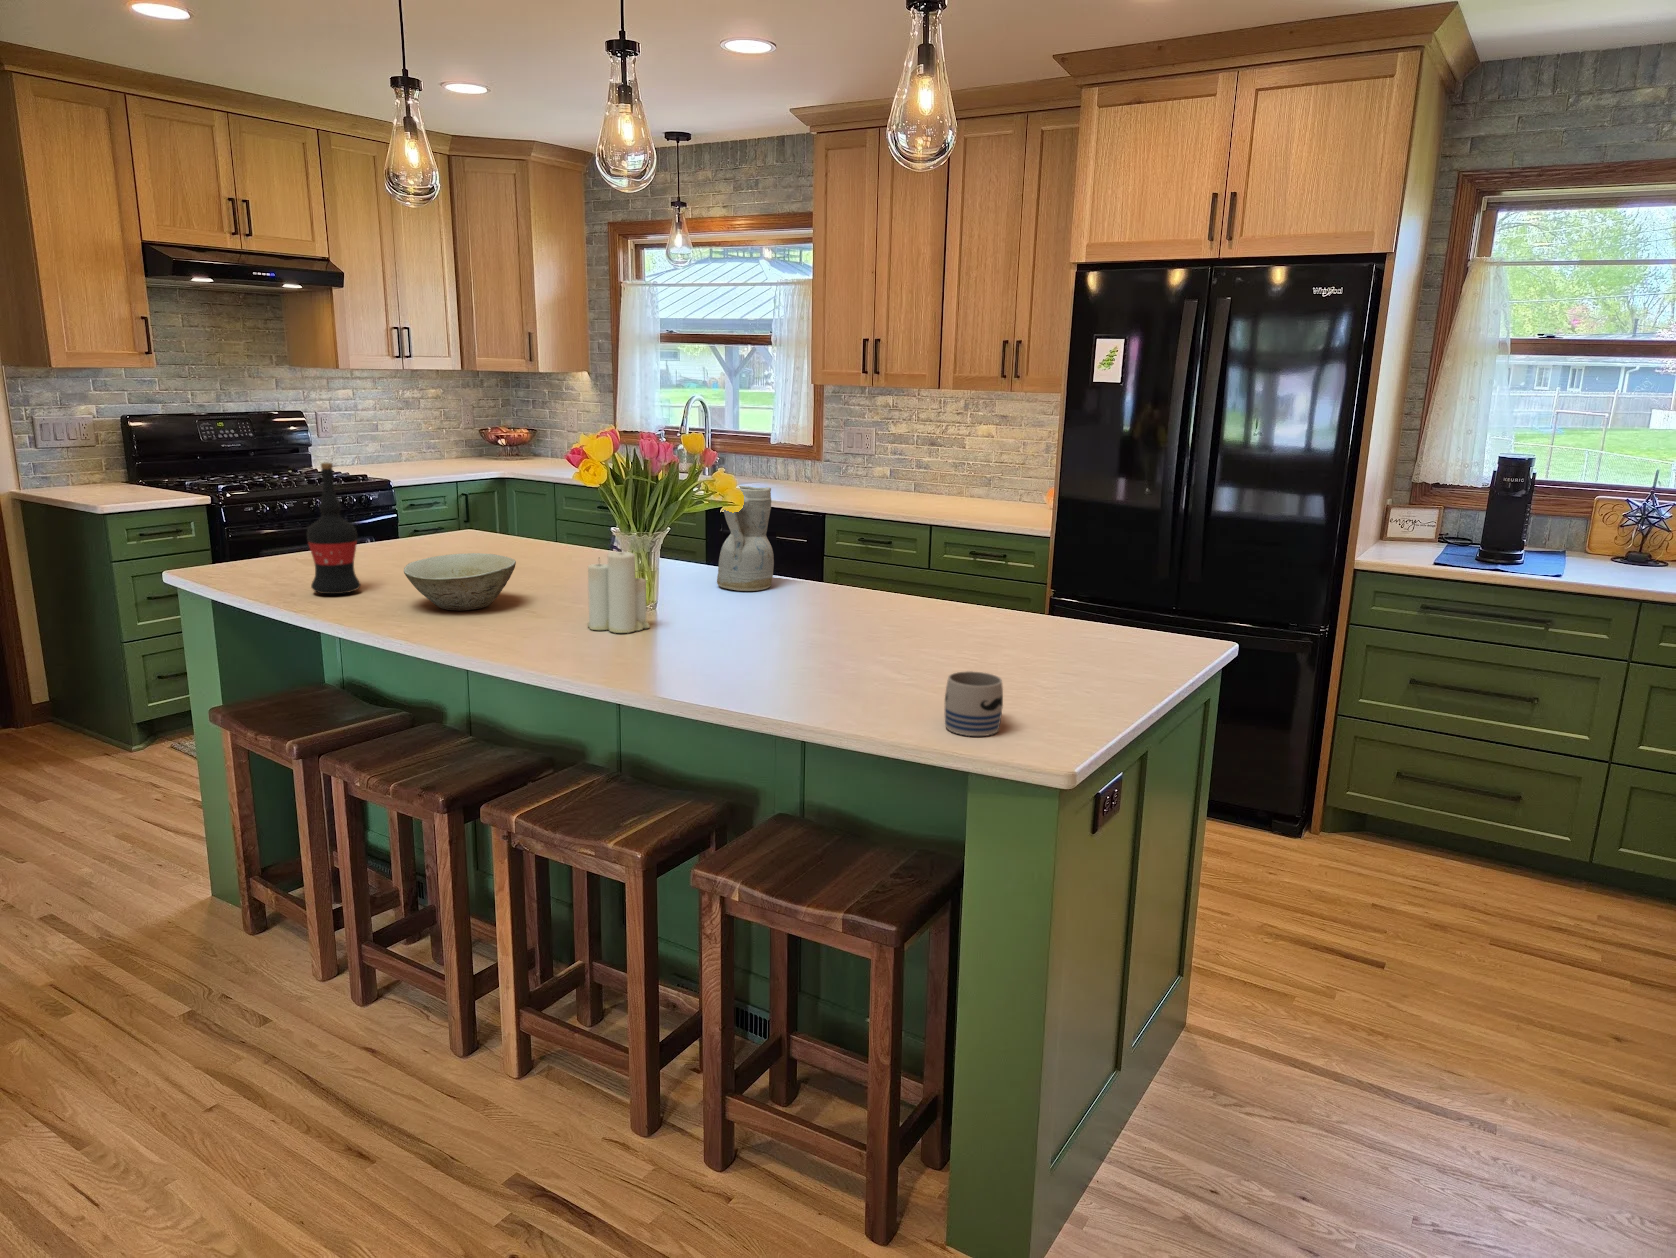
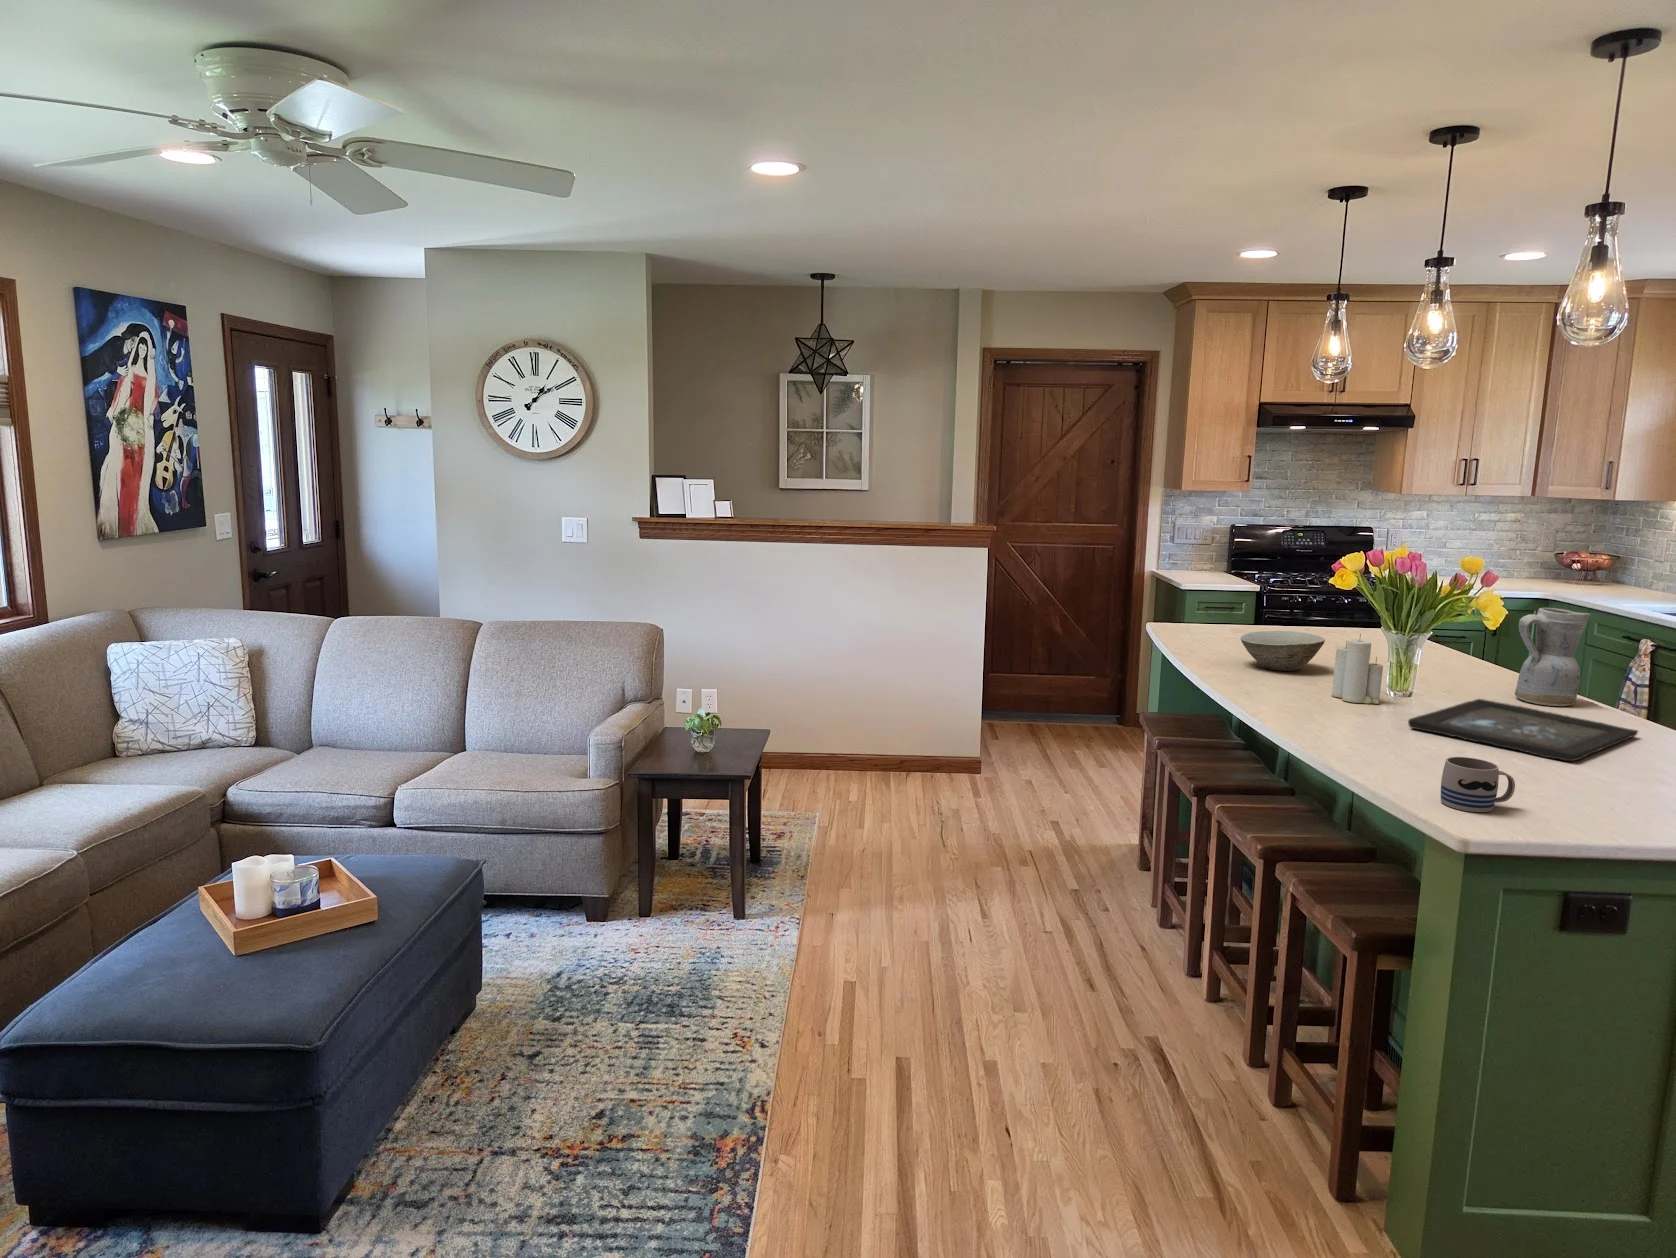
wine bottle: present [307,463,361,594] -> none [1204,559,1240,648]
tray: none [724,597,908,649] -> present [1408,699,1638,761]

